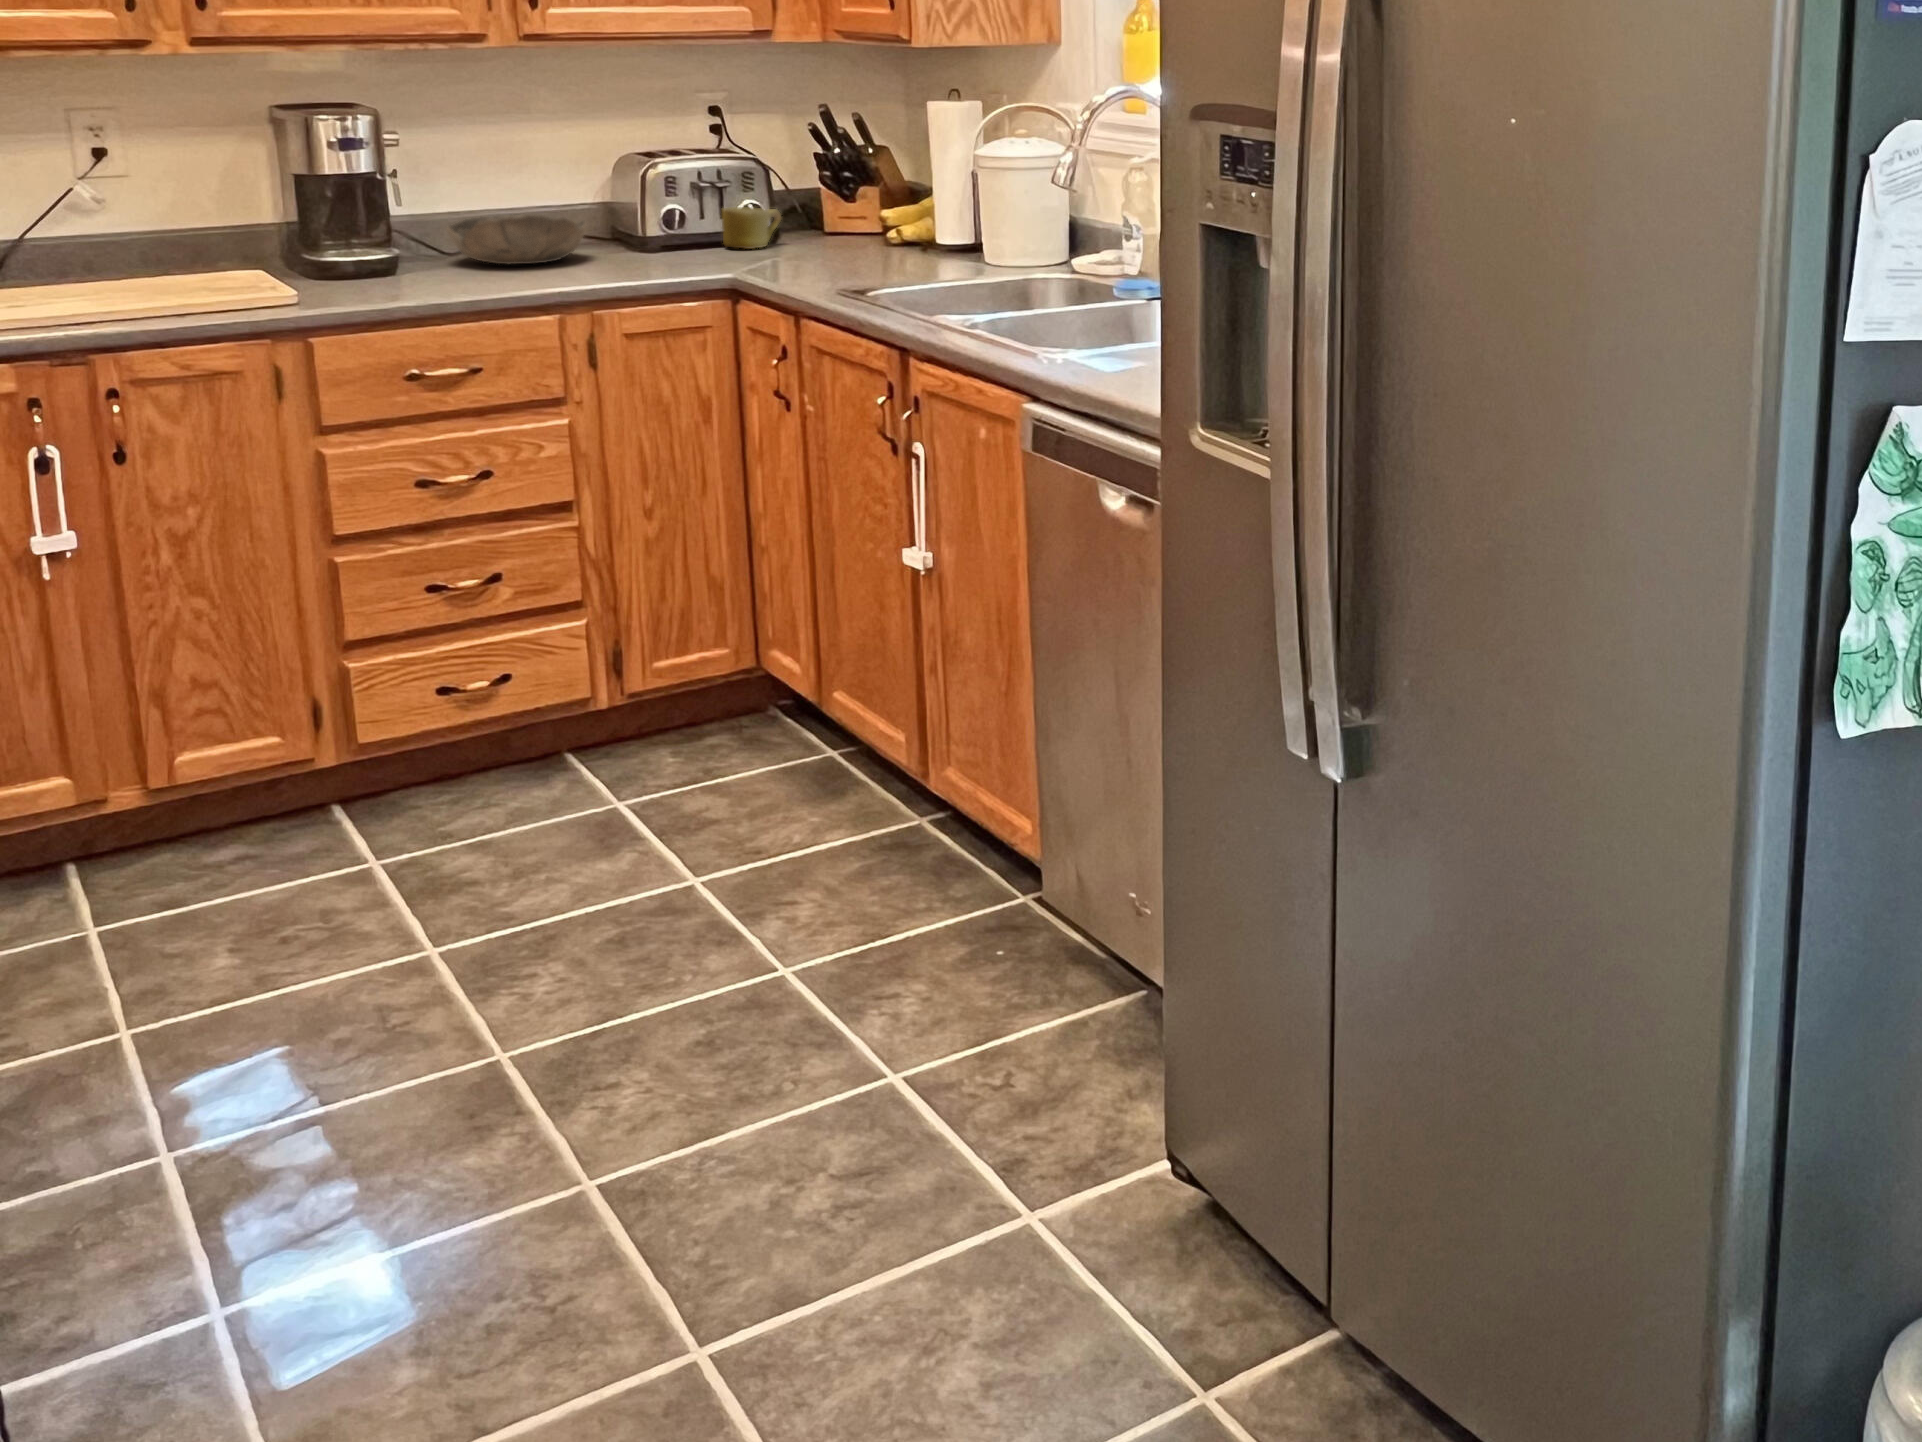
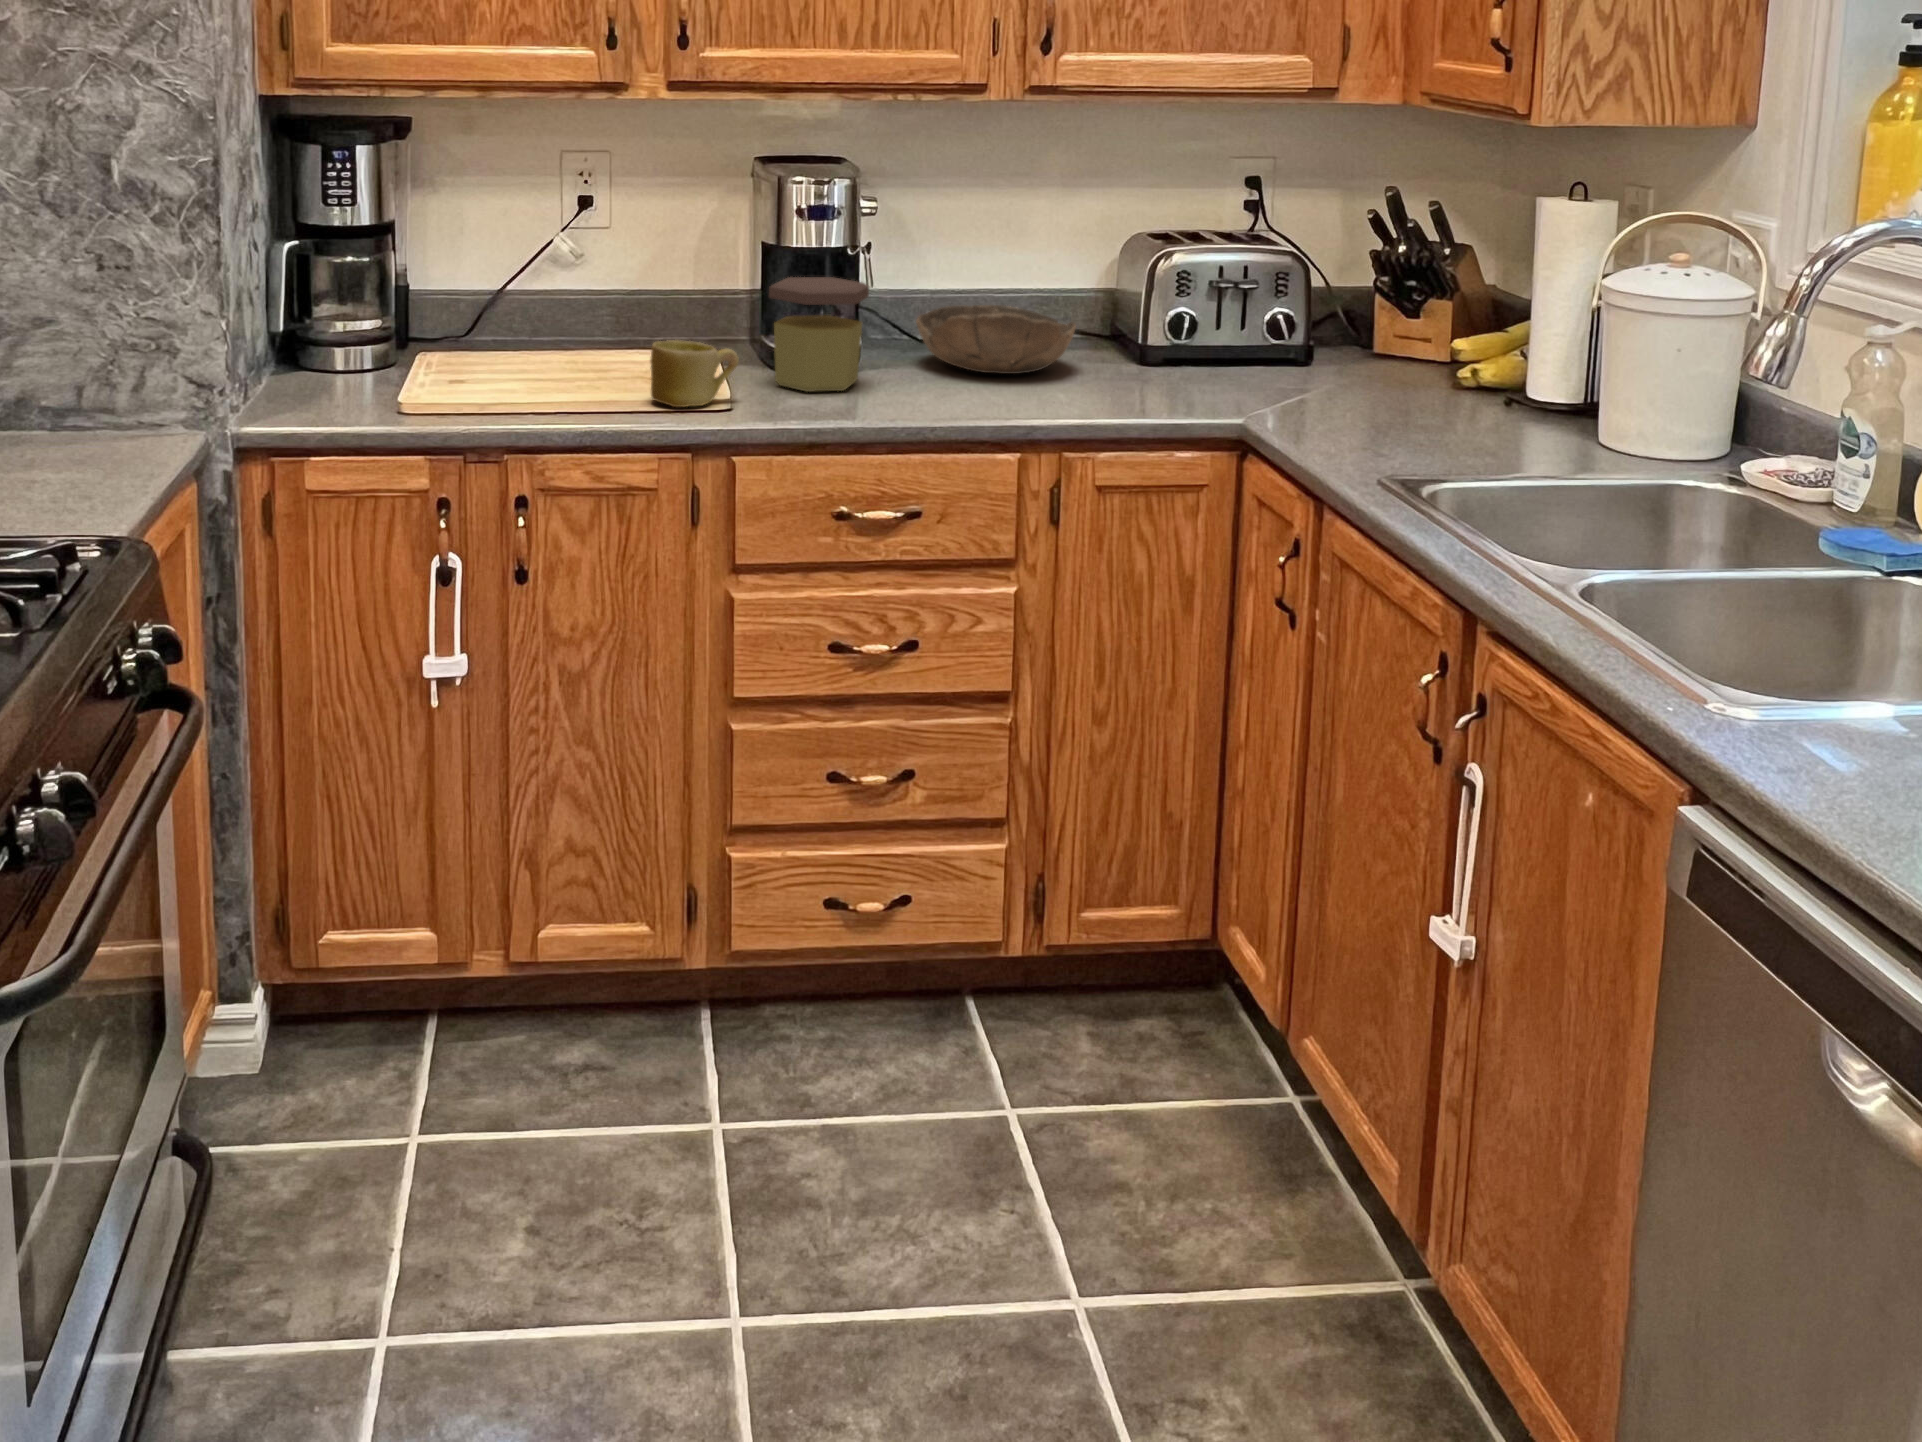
jar: none [313,197,406,288] -> present [769,277,869,391]
mug: present [722,207,782,249] -> present [650,340,739,407]

